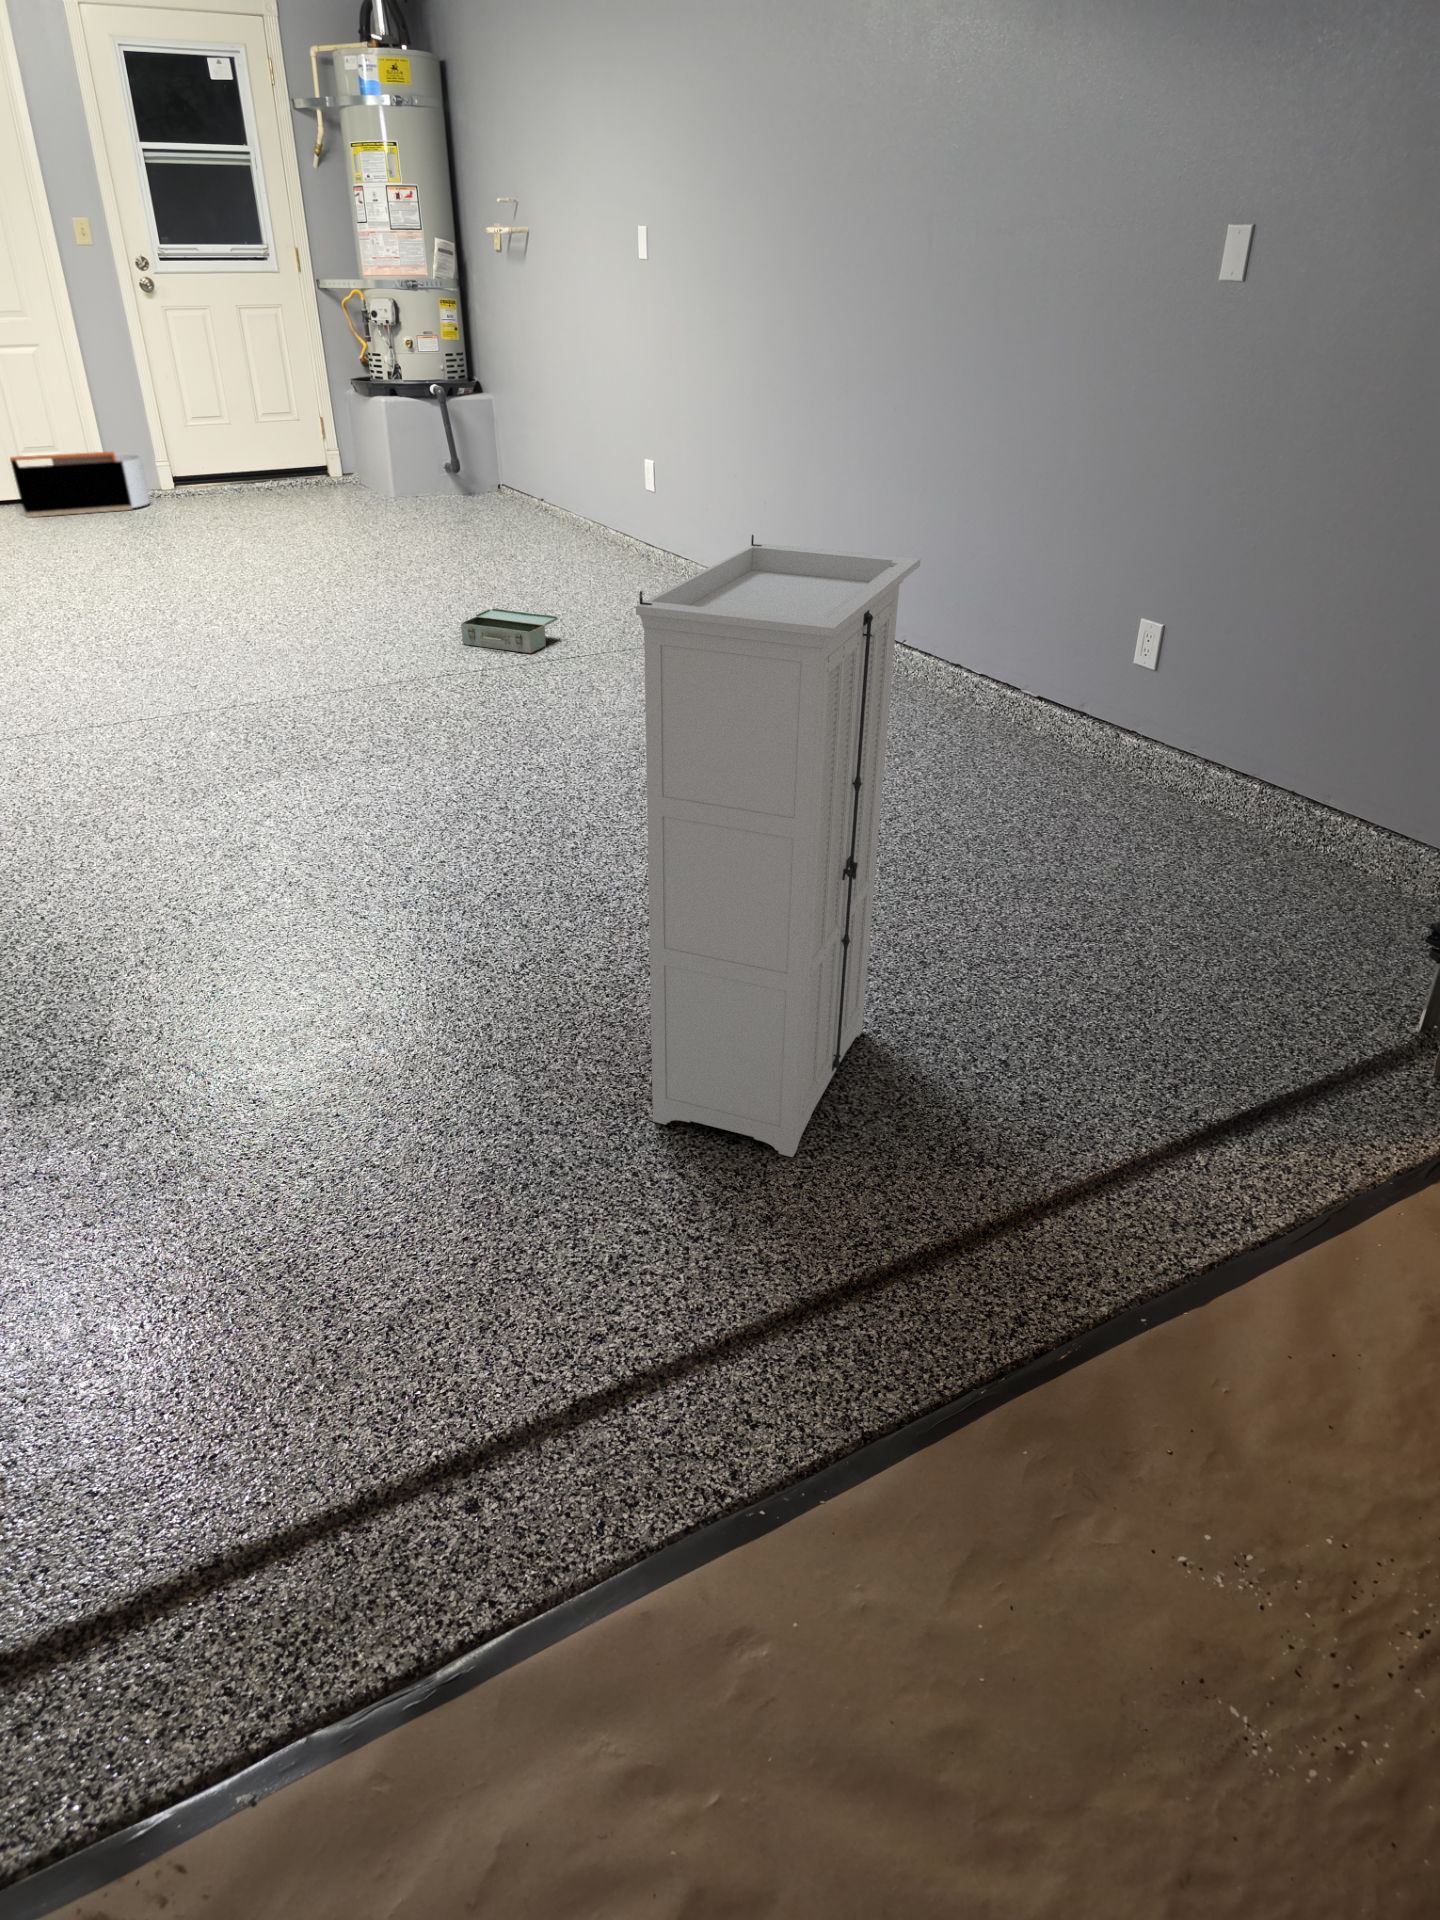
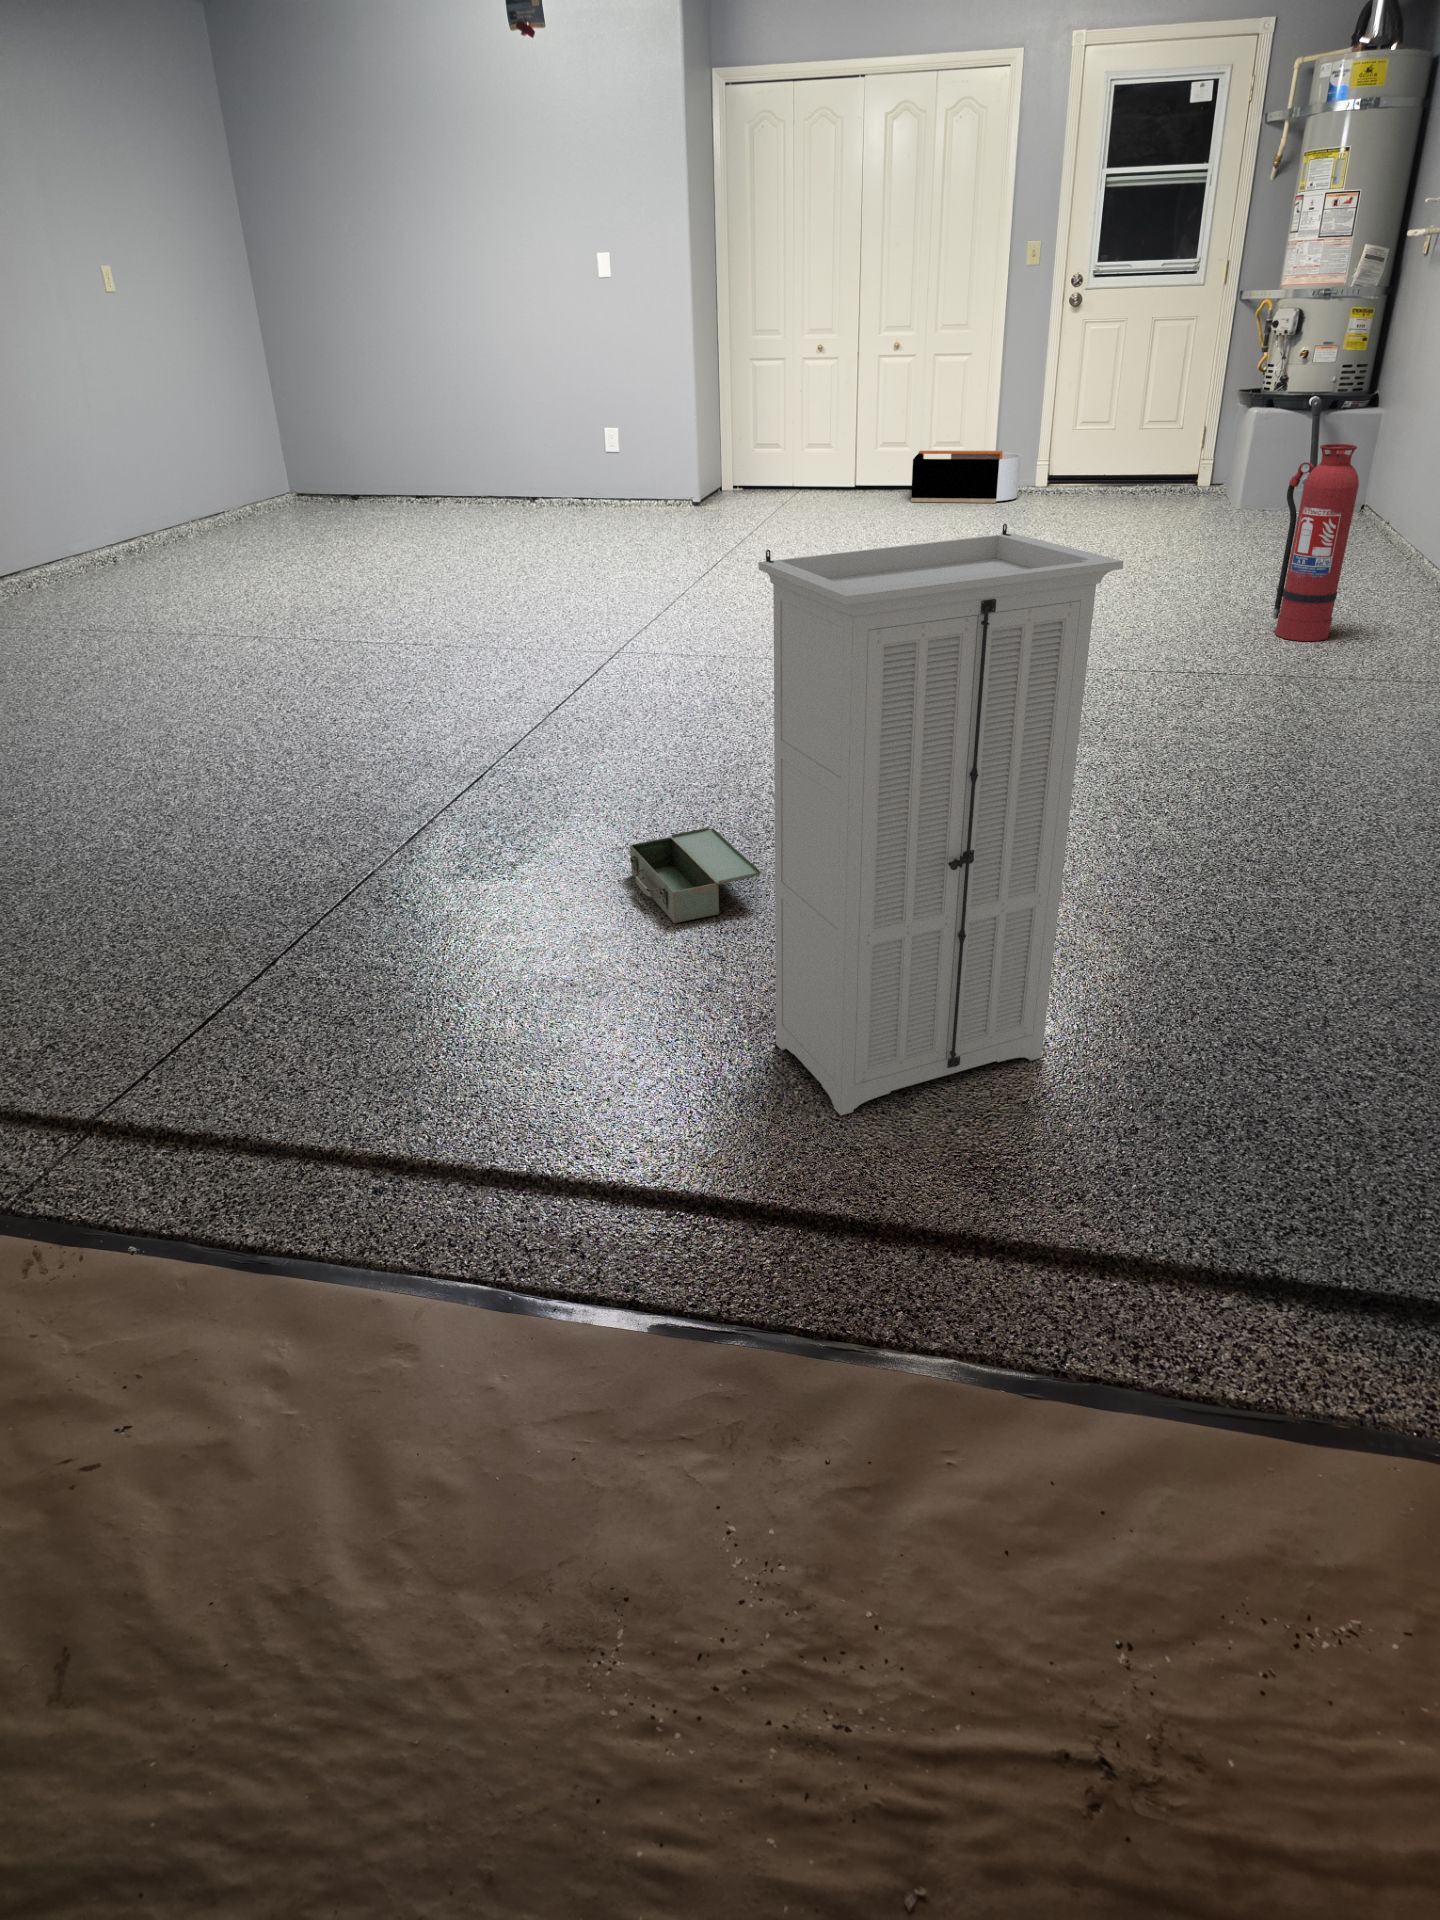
fire extinguisher: none [540,430,606,612] -> present [1273,444,1359,641]
toolbox: present [461,609,558,653] -> present [630,828,761,923]

